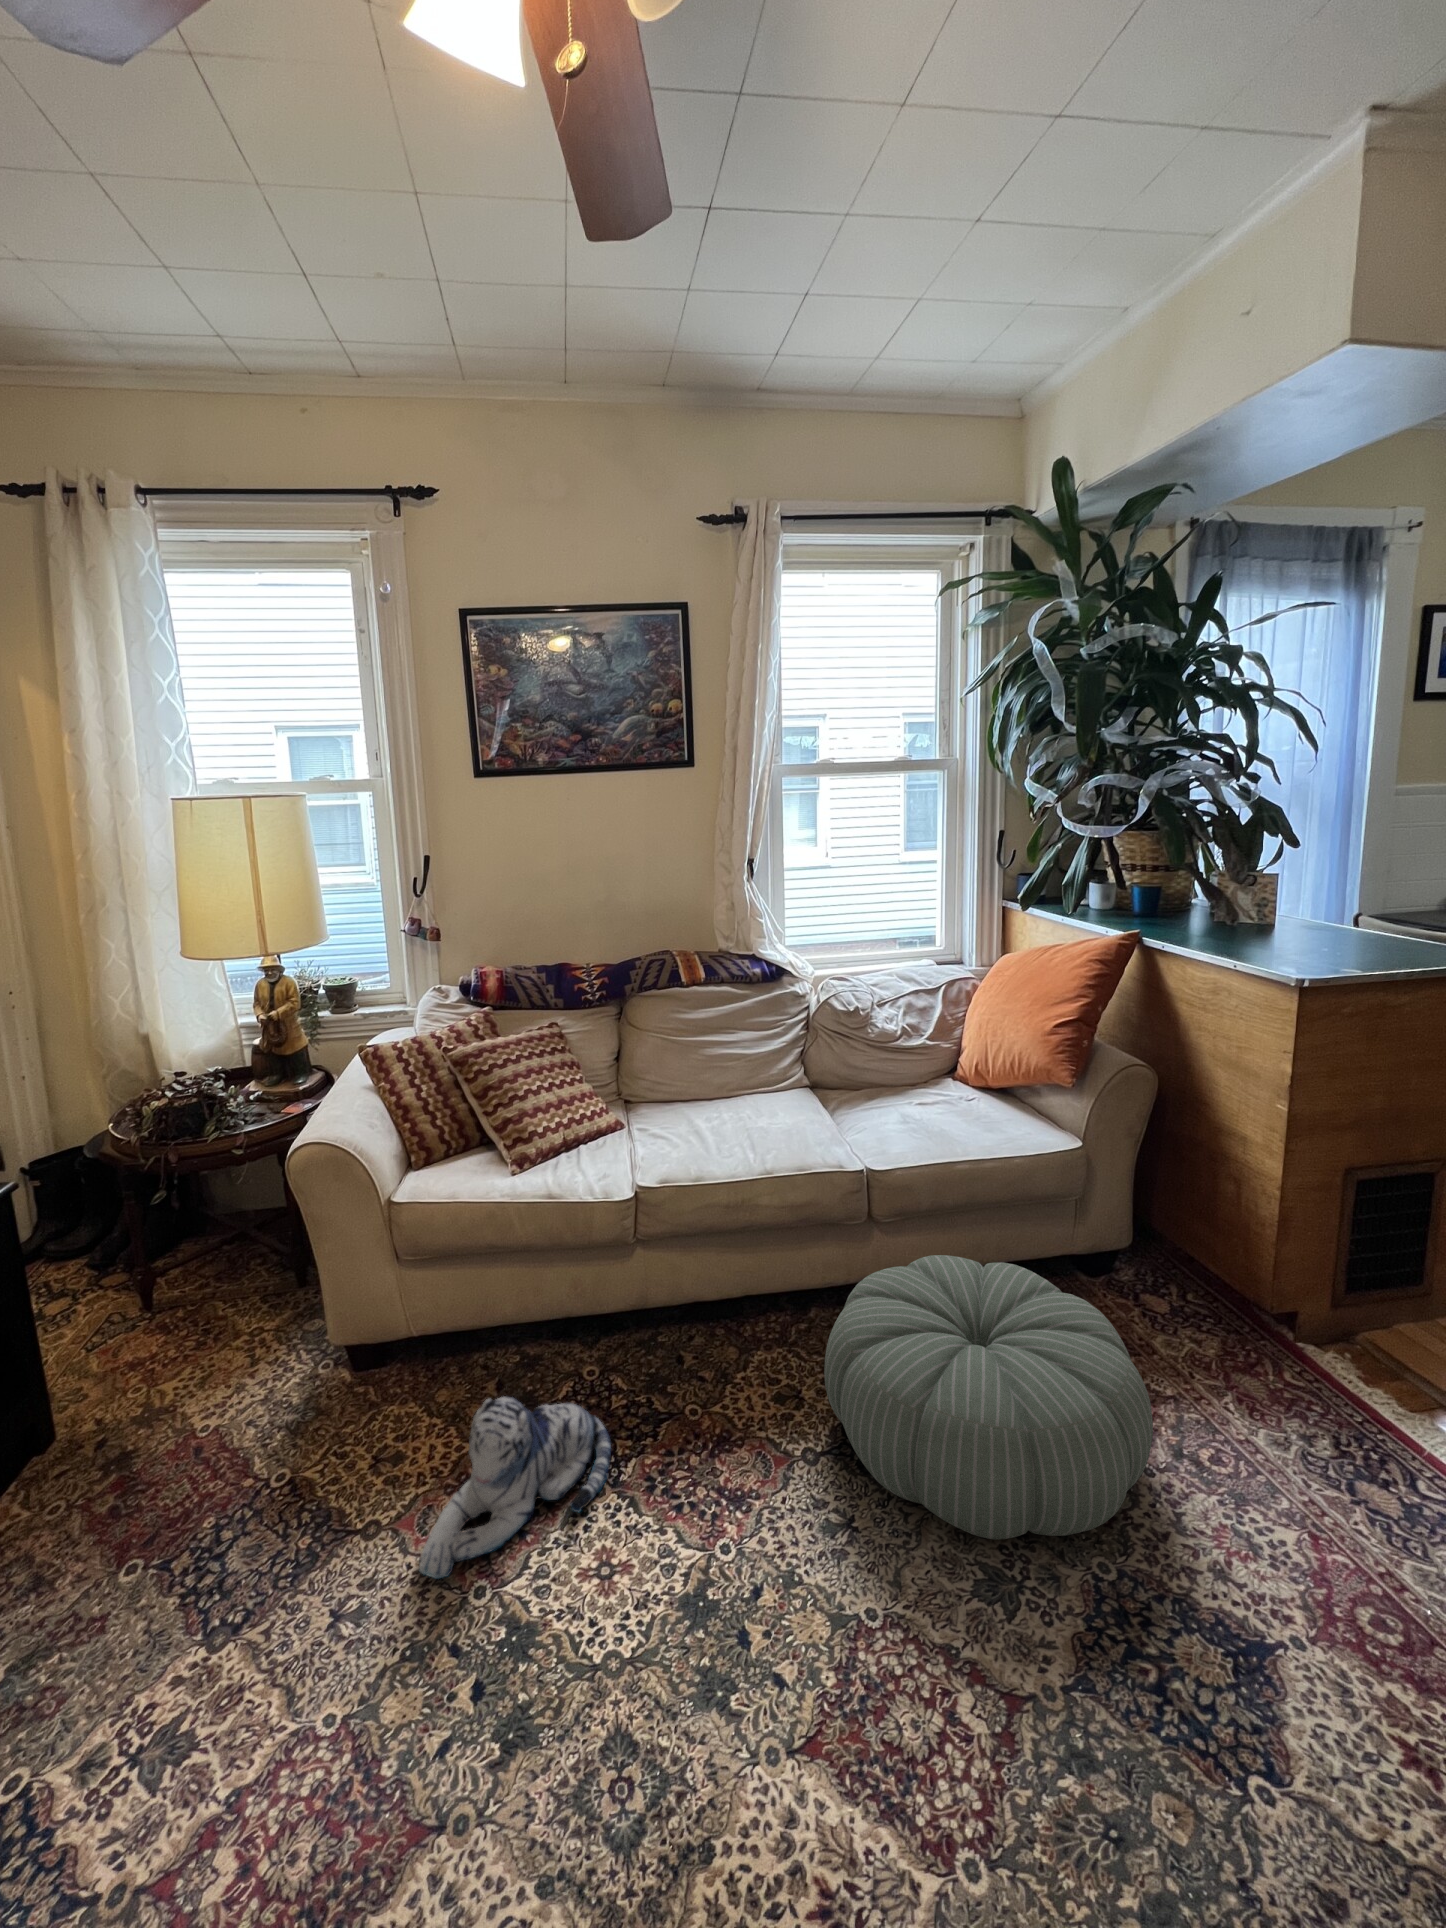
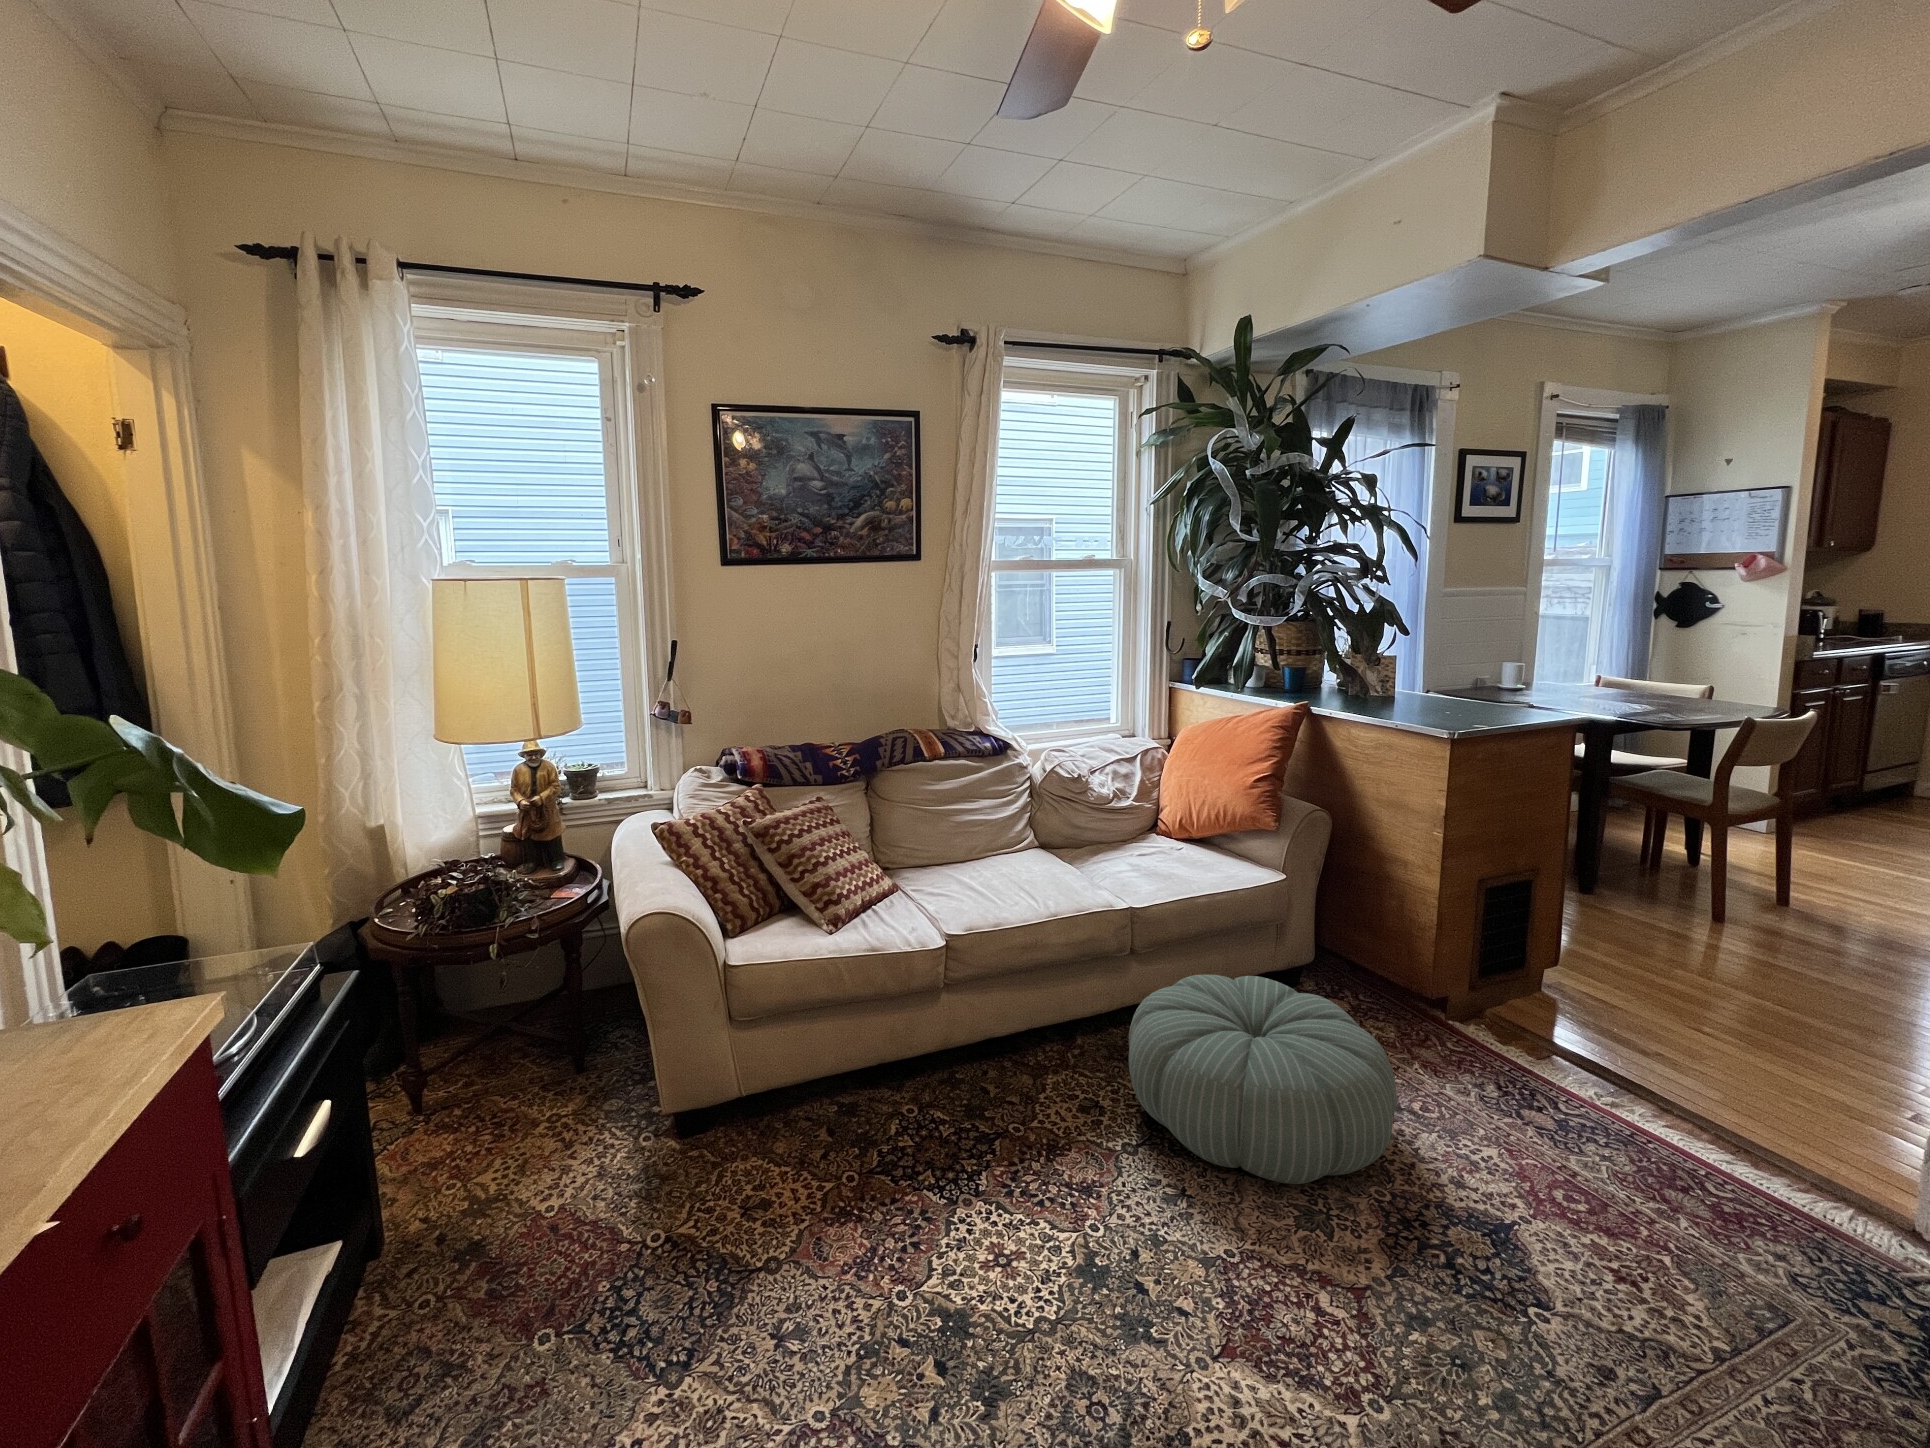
plush toy: present [419,1396,611,1579] -> none [839,1123,970,1290]

